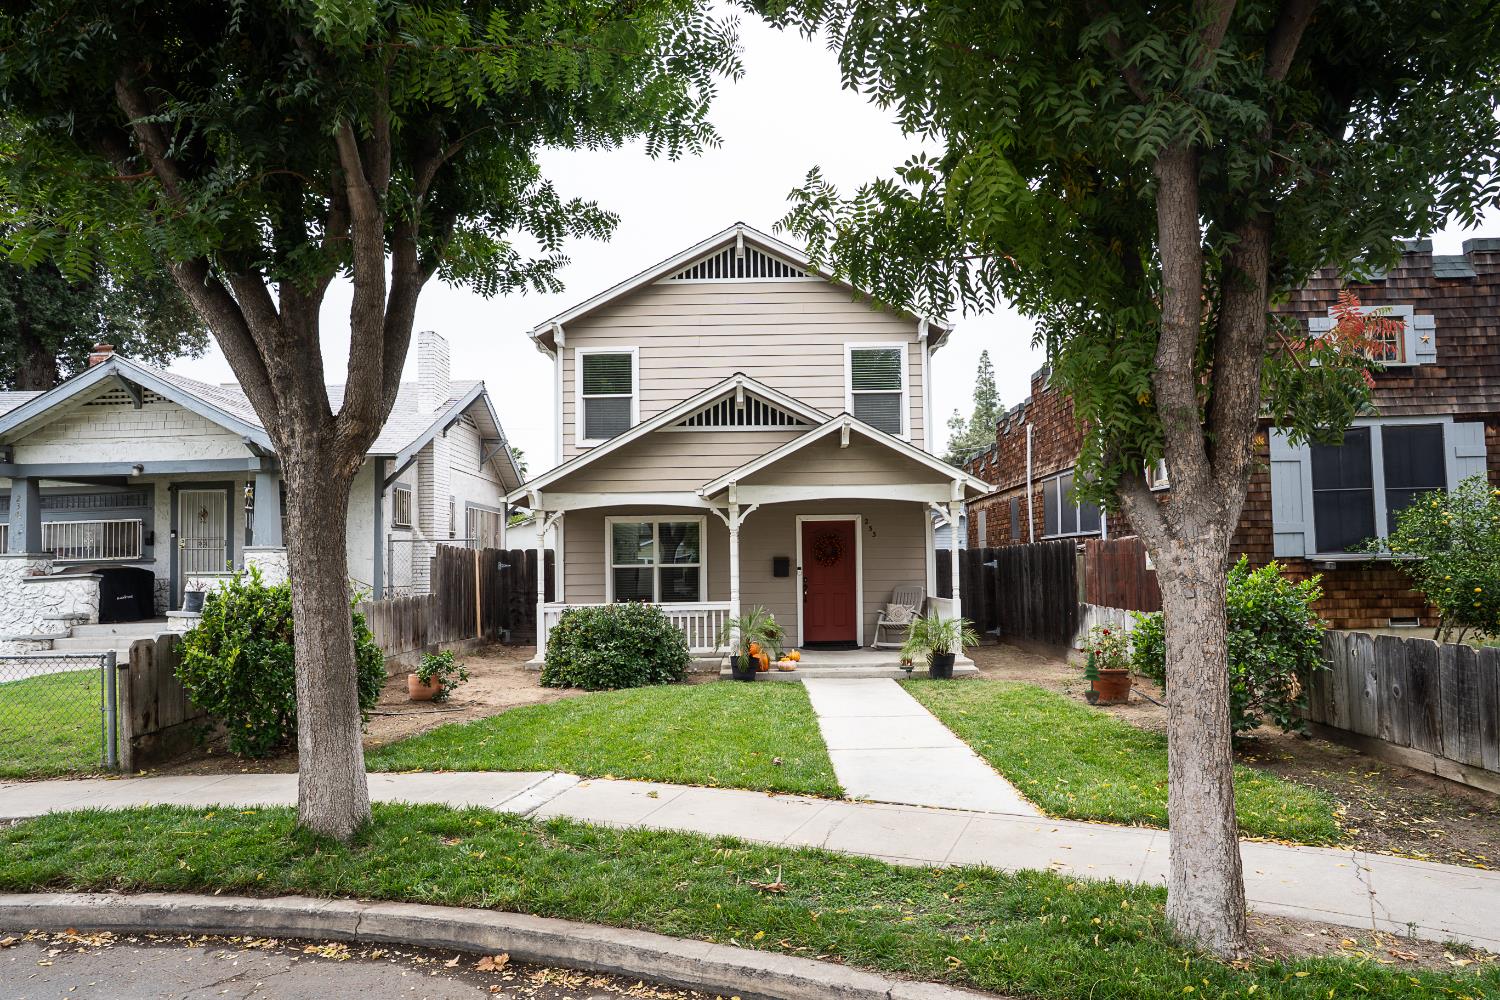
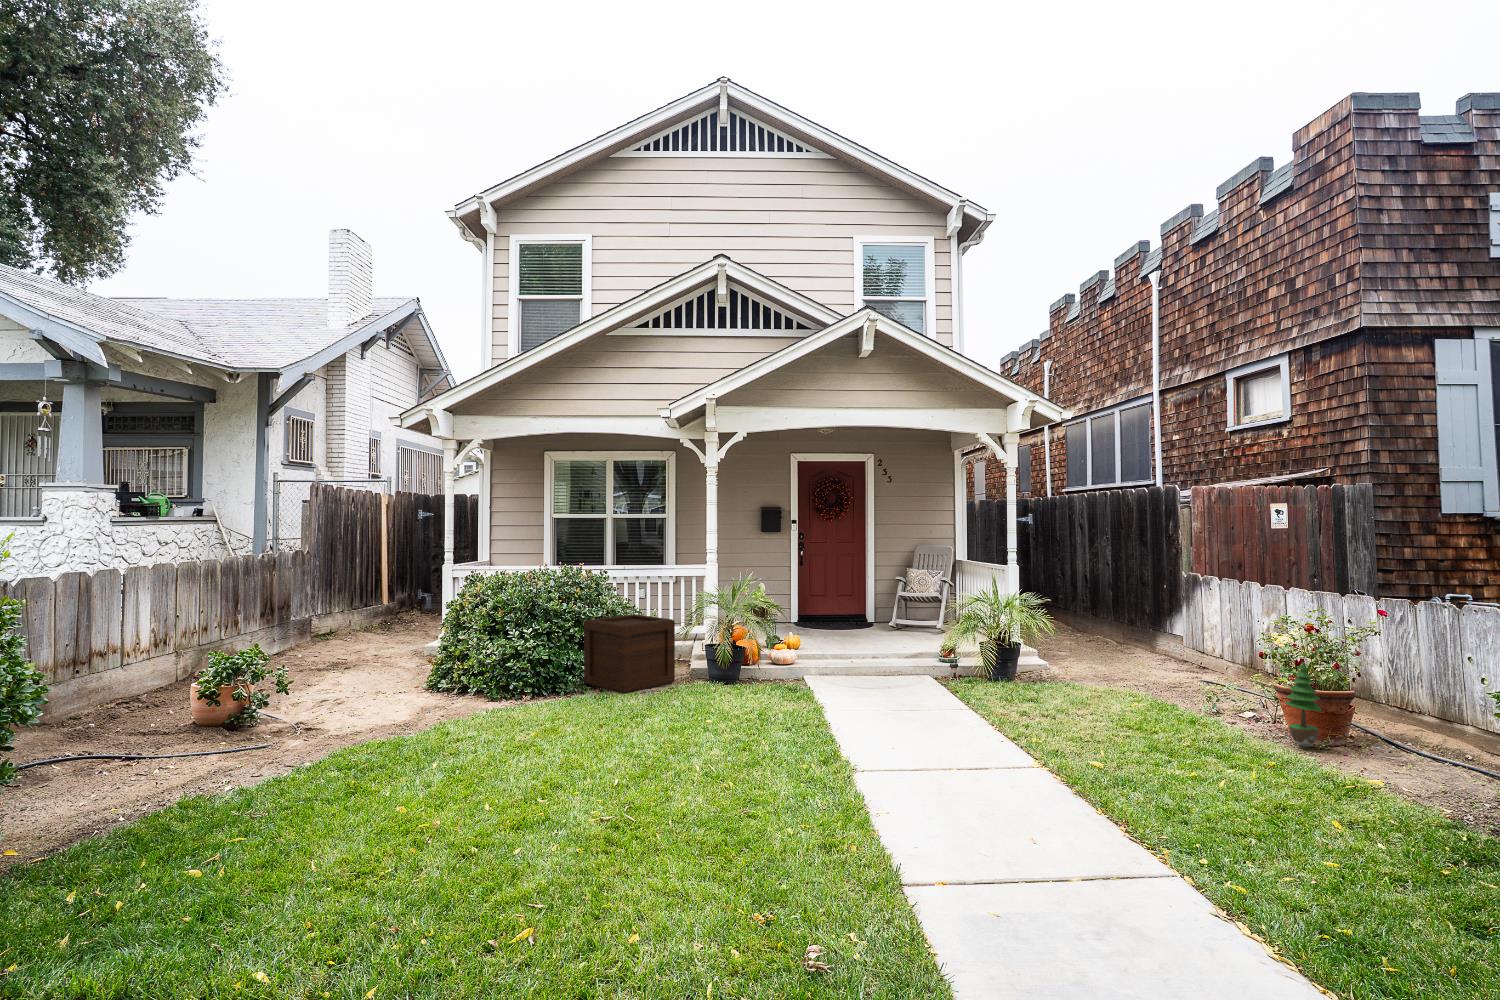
wooden crate: none [648,635,710,686] -> present [584,614,675,693]

